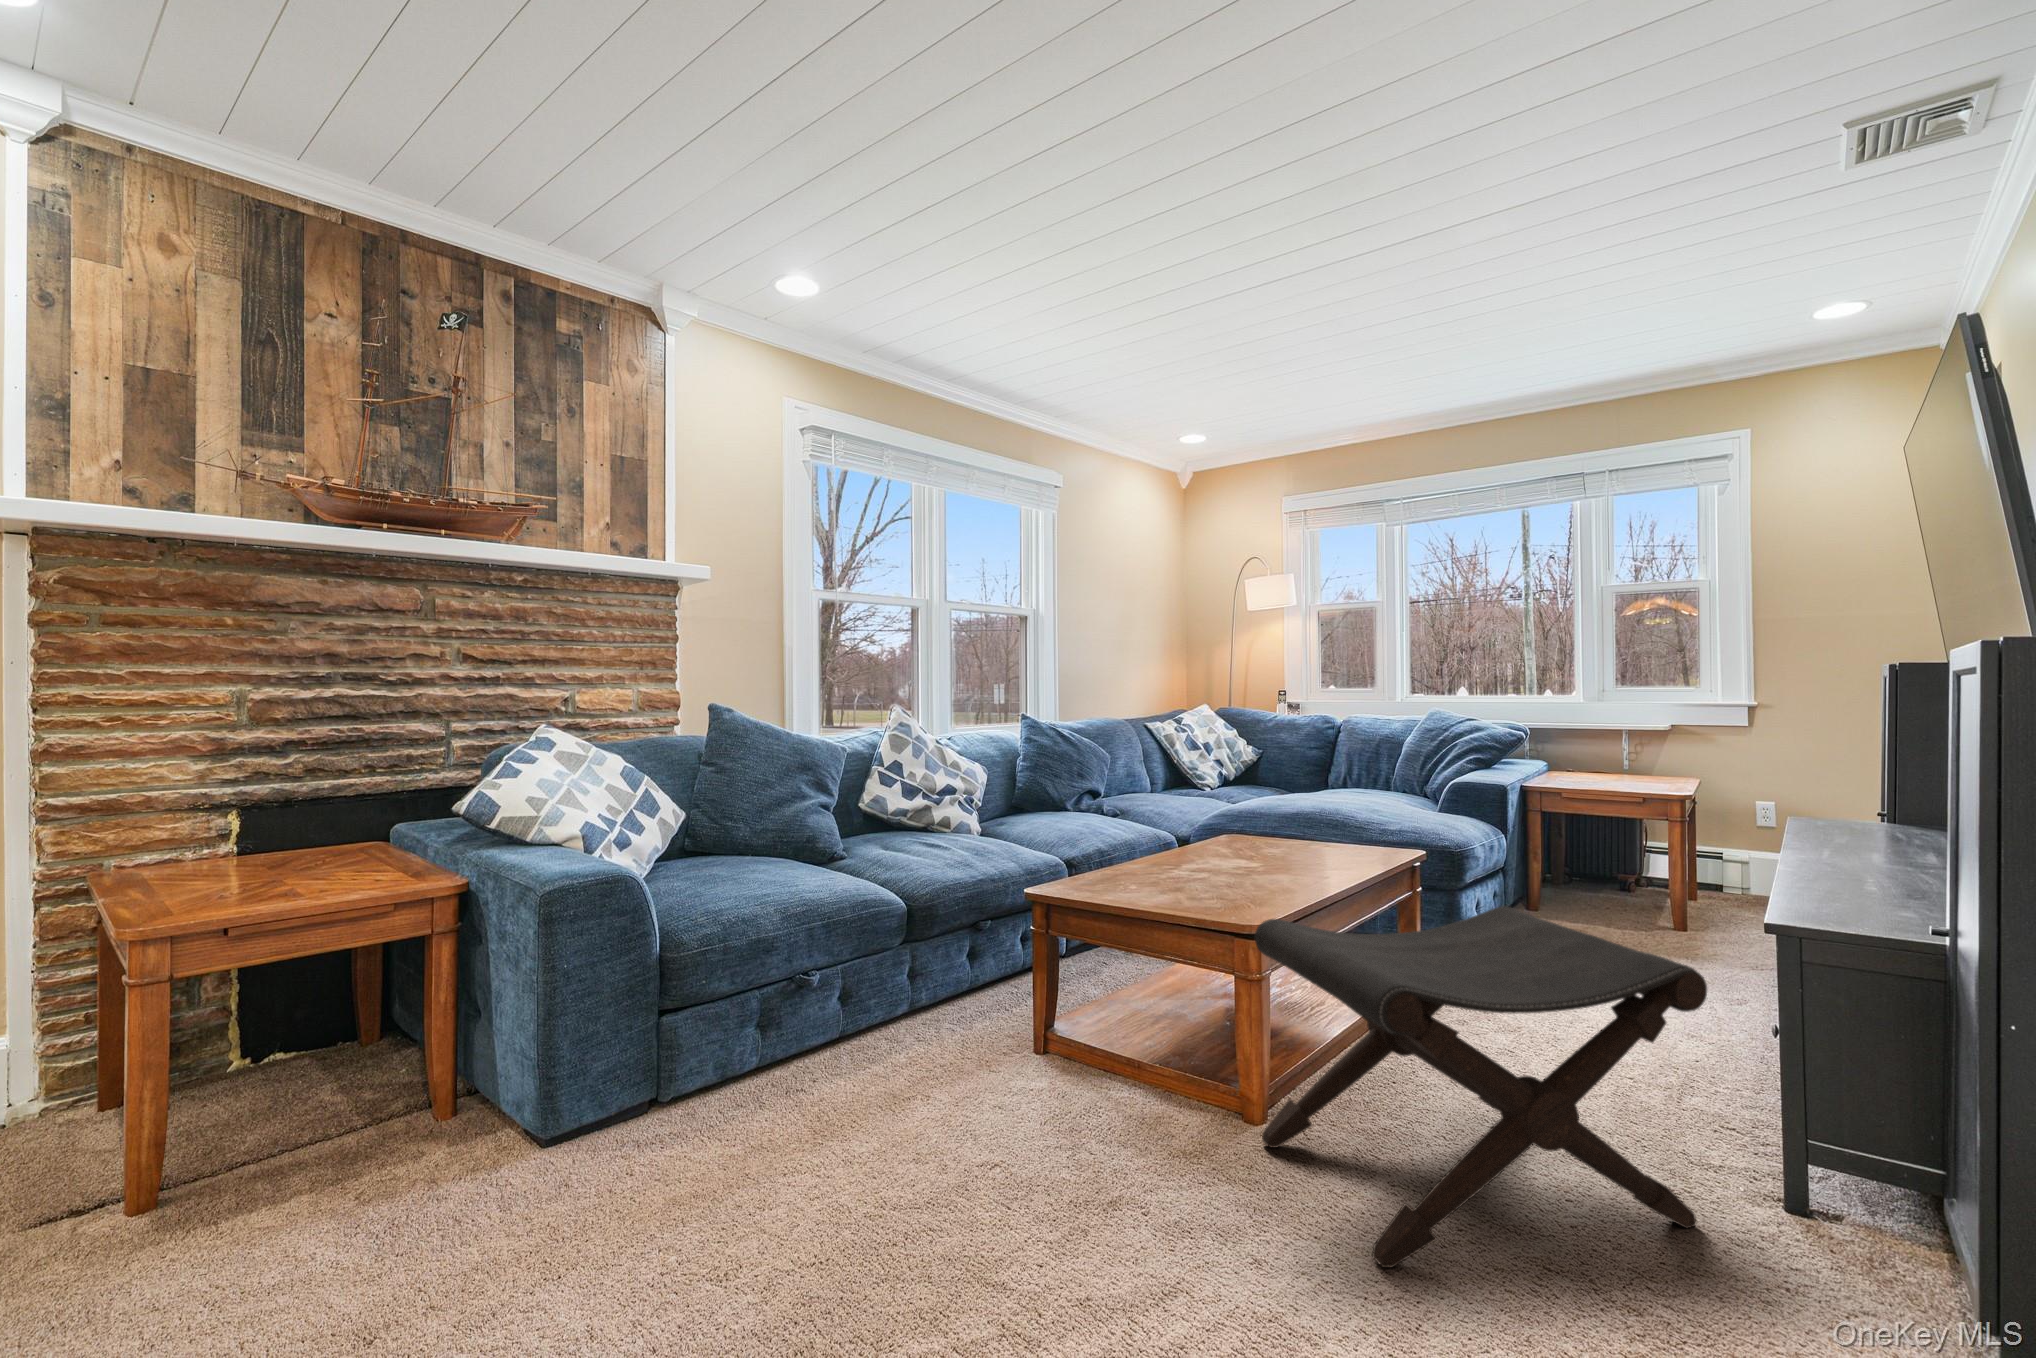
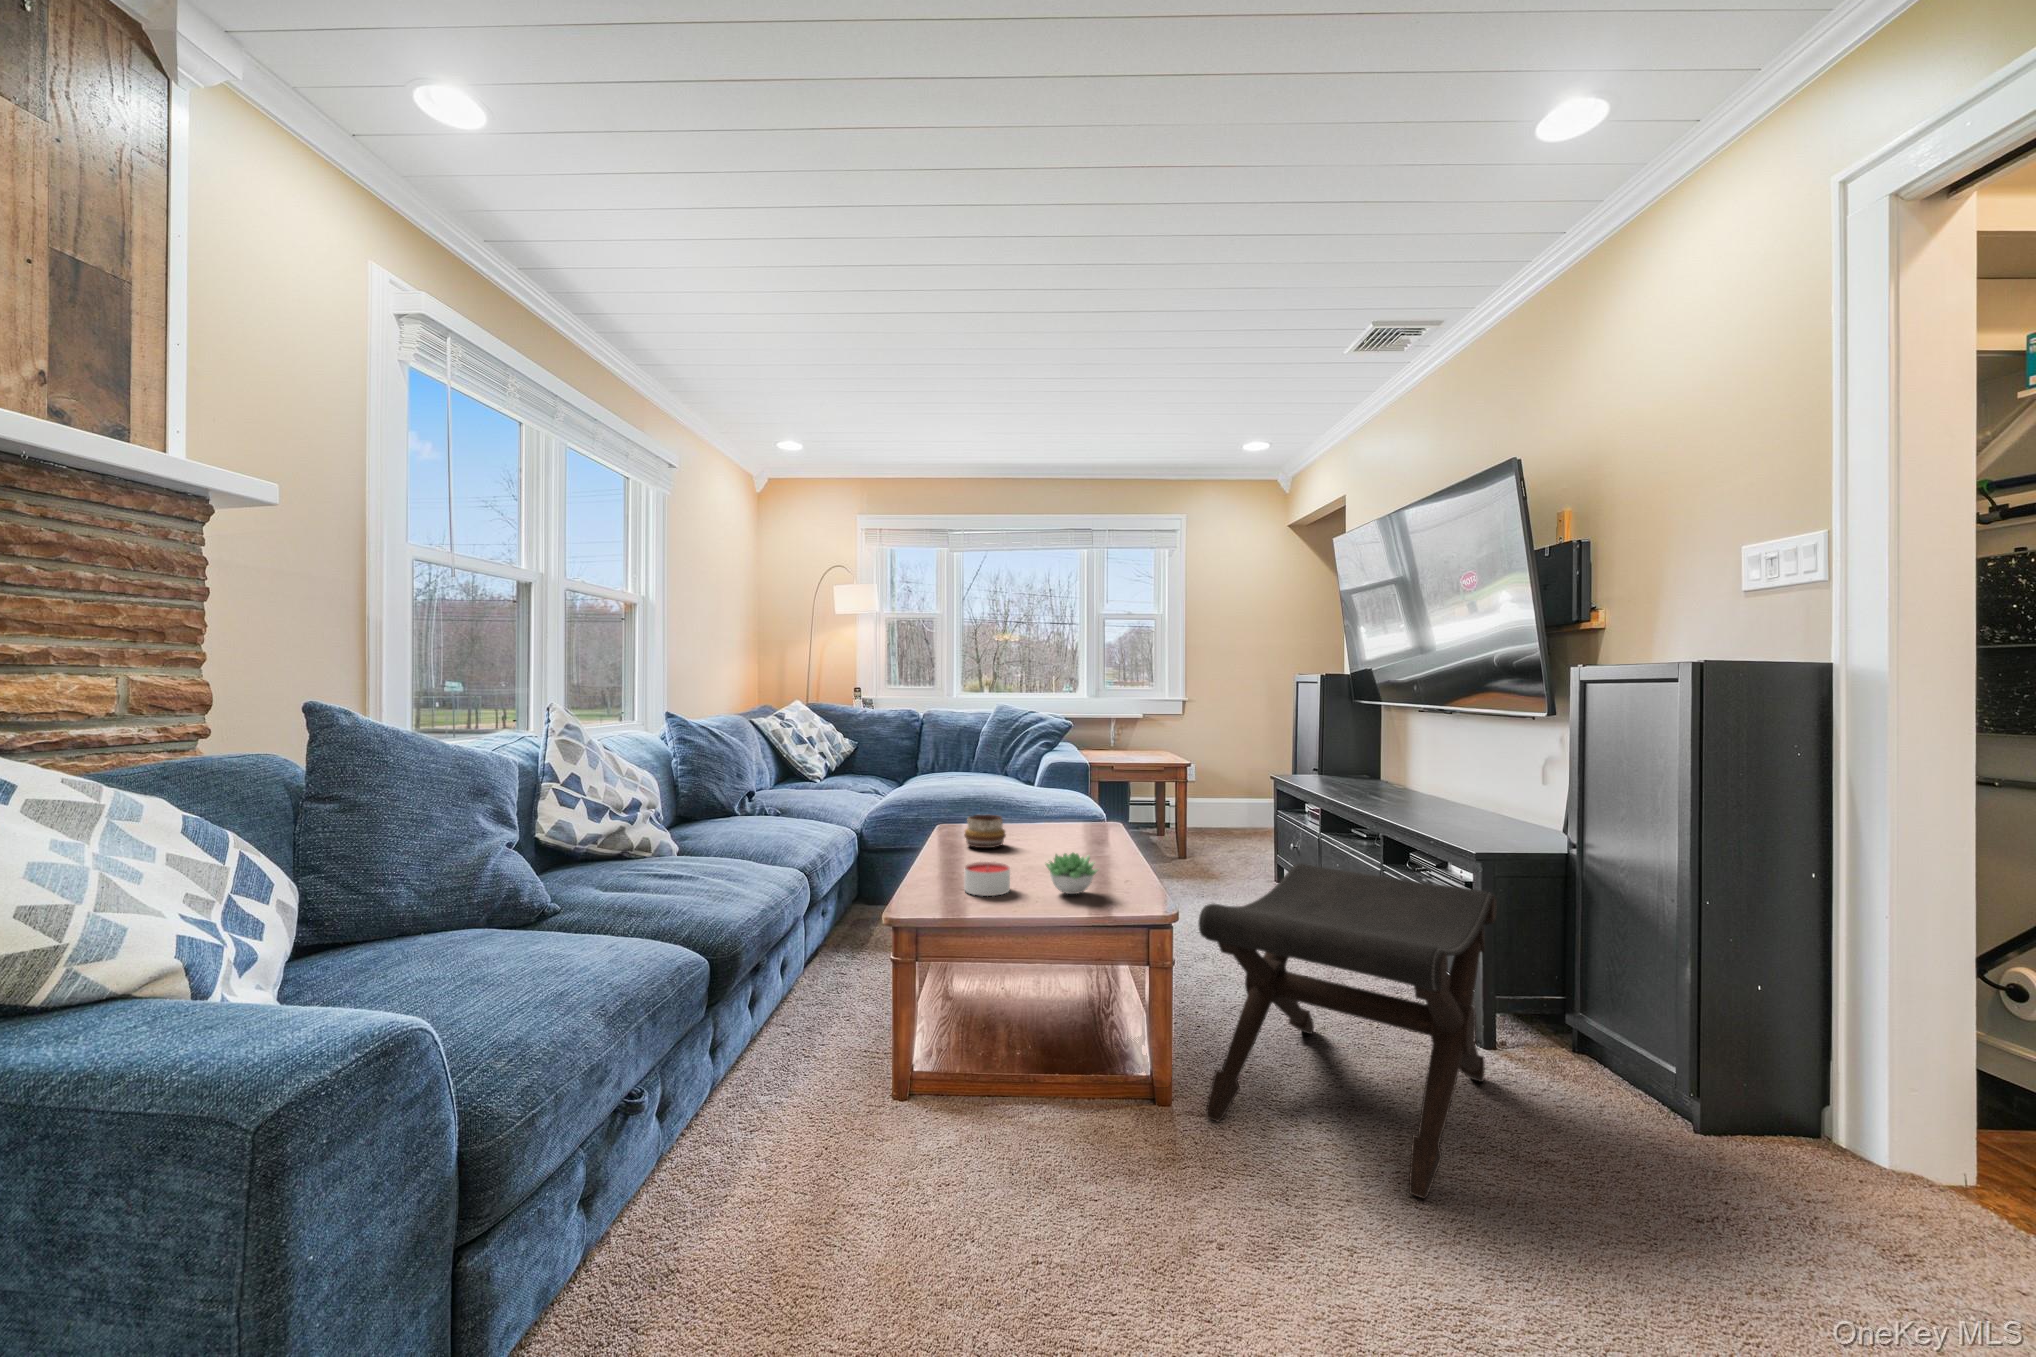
decorative bowl: none [1203,823,1247,857] -> present [964,815,1006,848]
succulent plant: none [1173,857,1233,899] -> present [1045,853,1097,894]
candle: none [1115,860,1159,890] -> present [964,862,1010,896]

